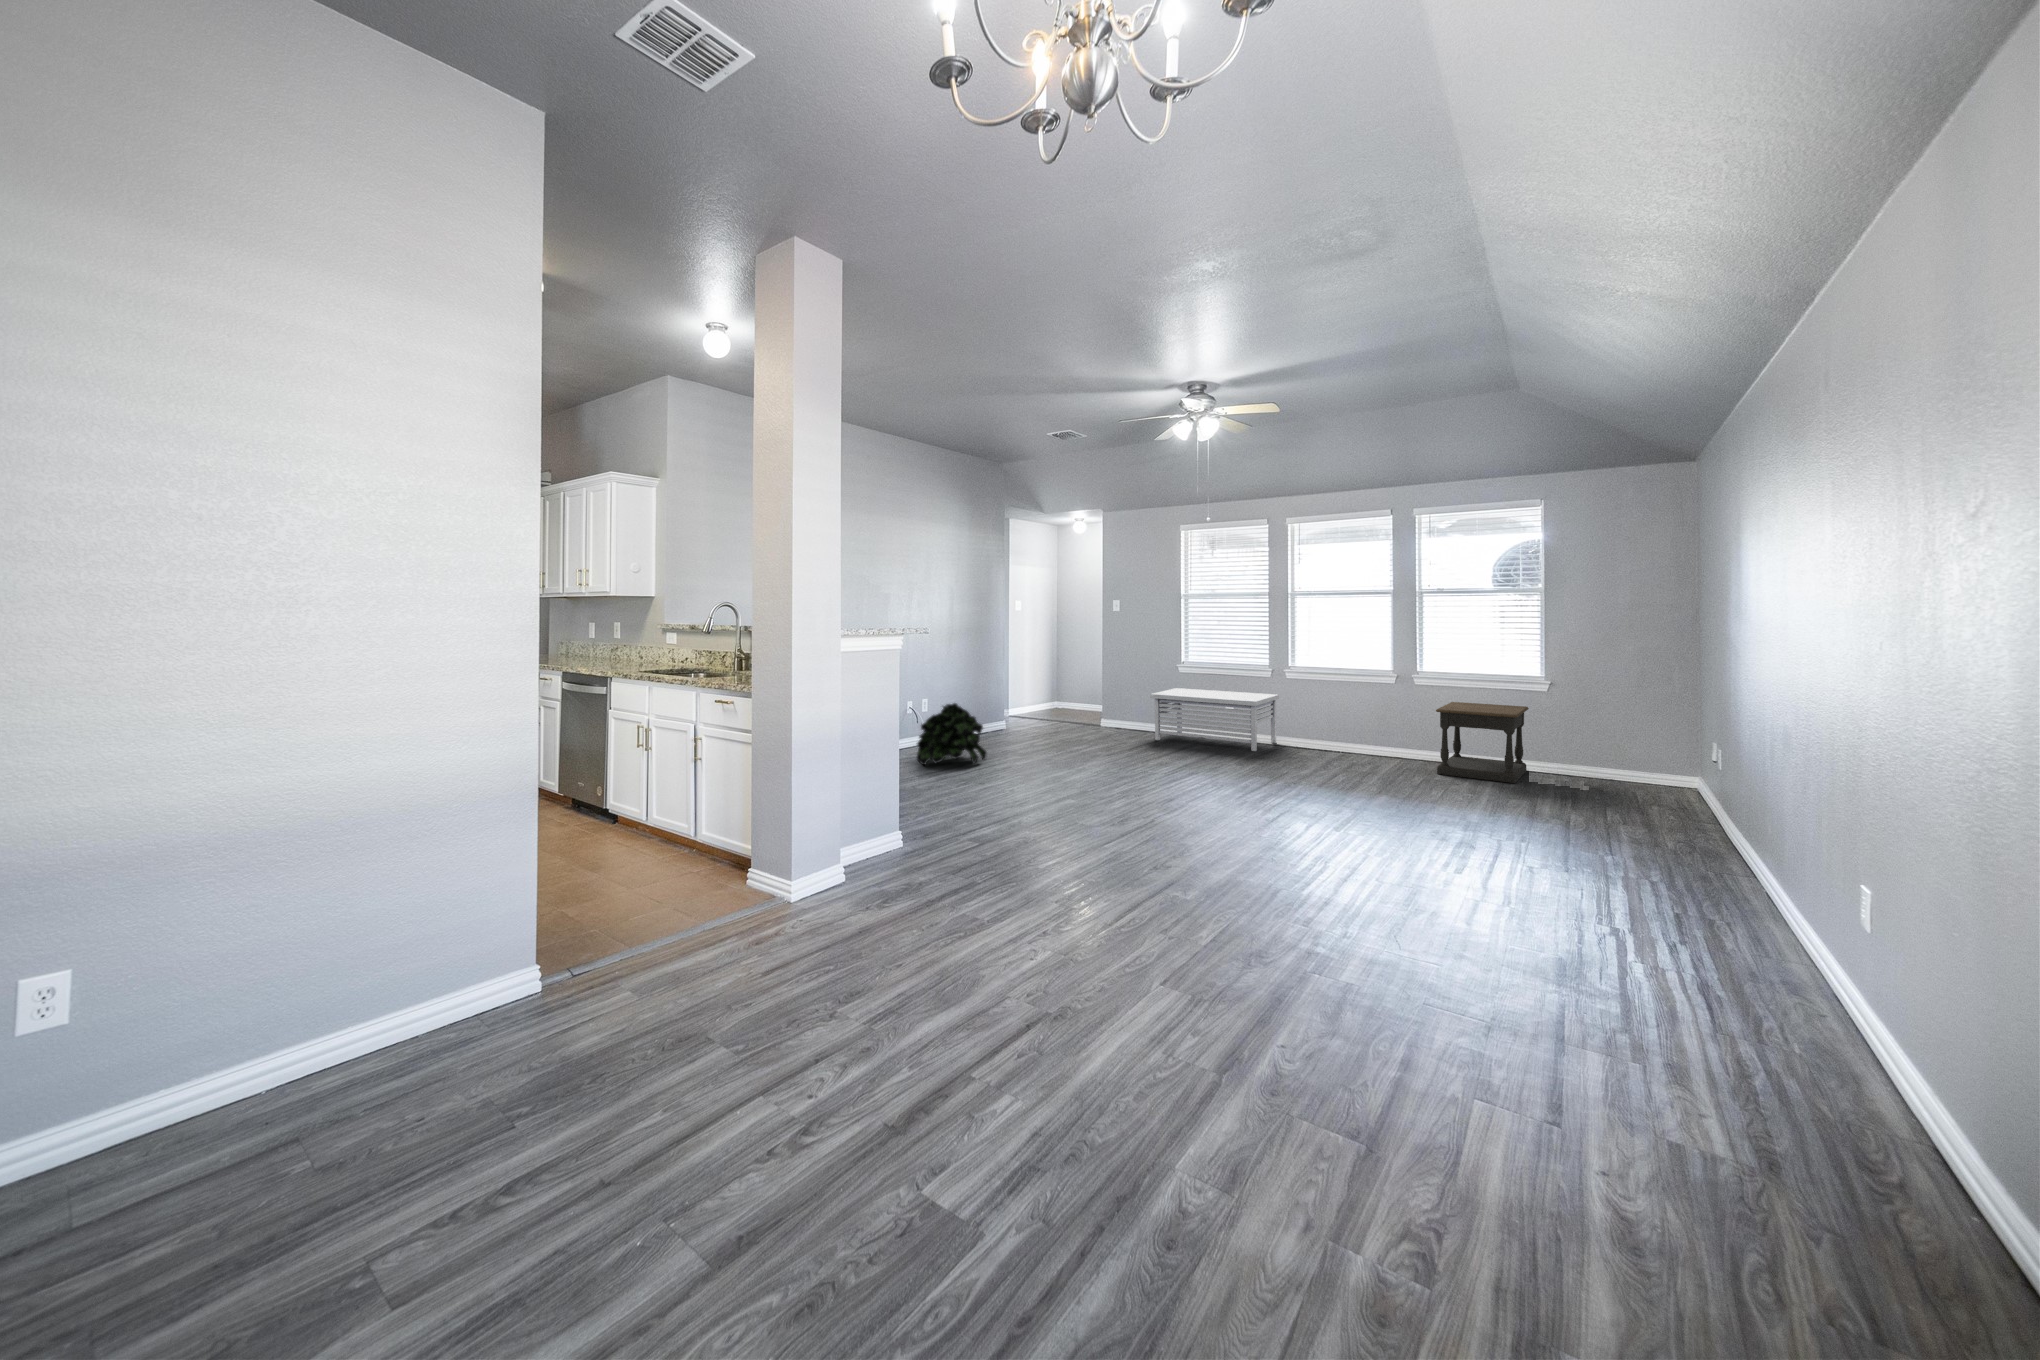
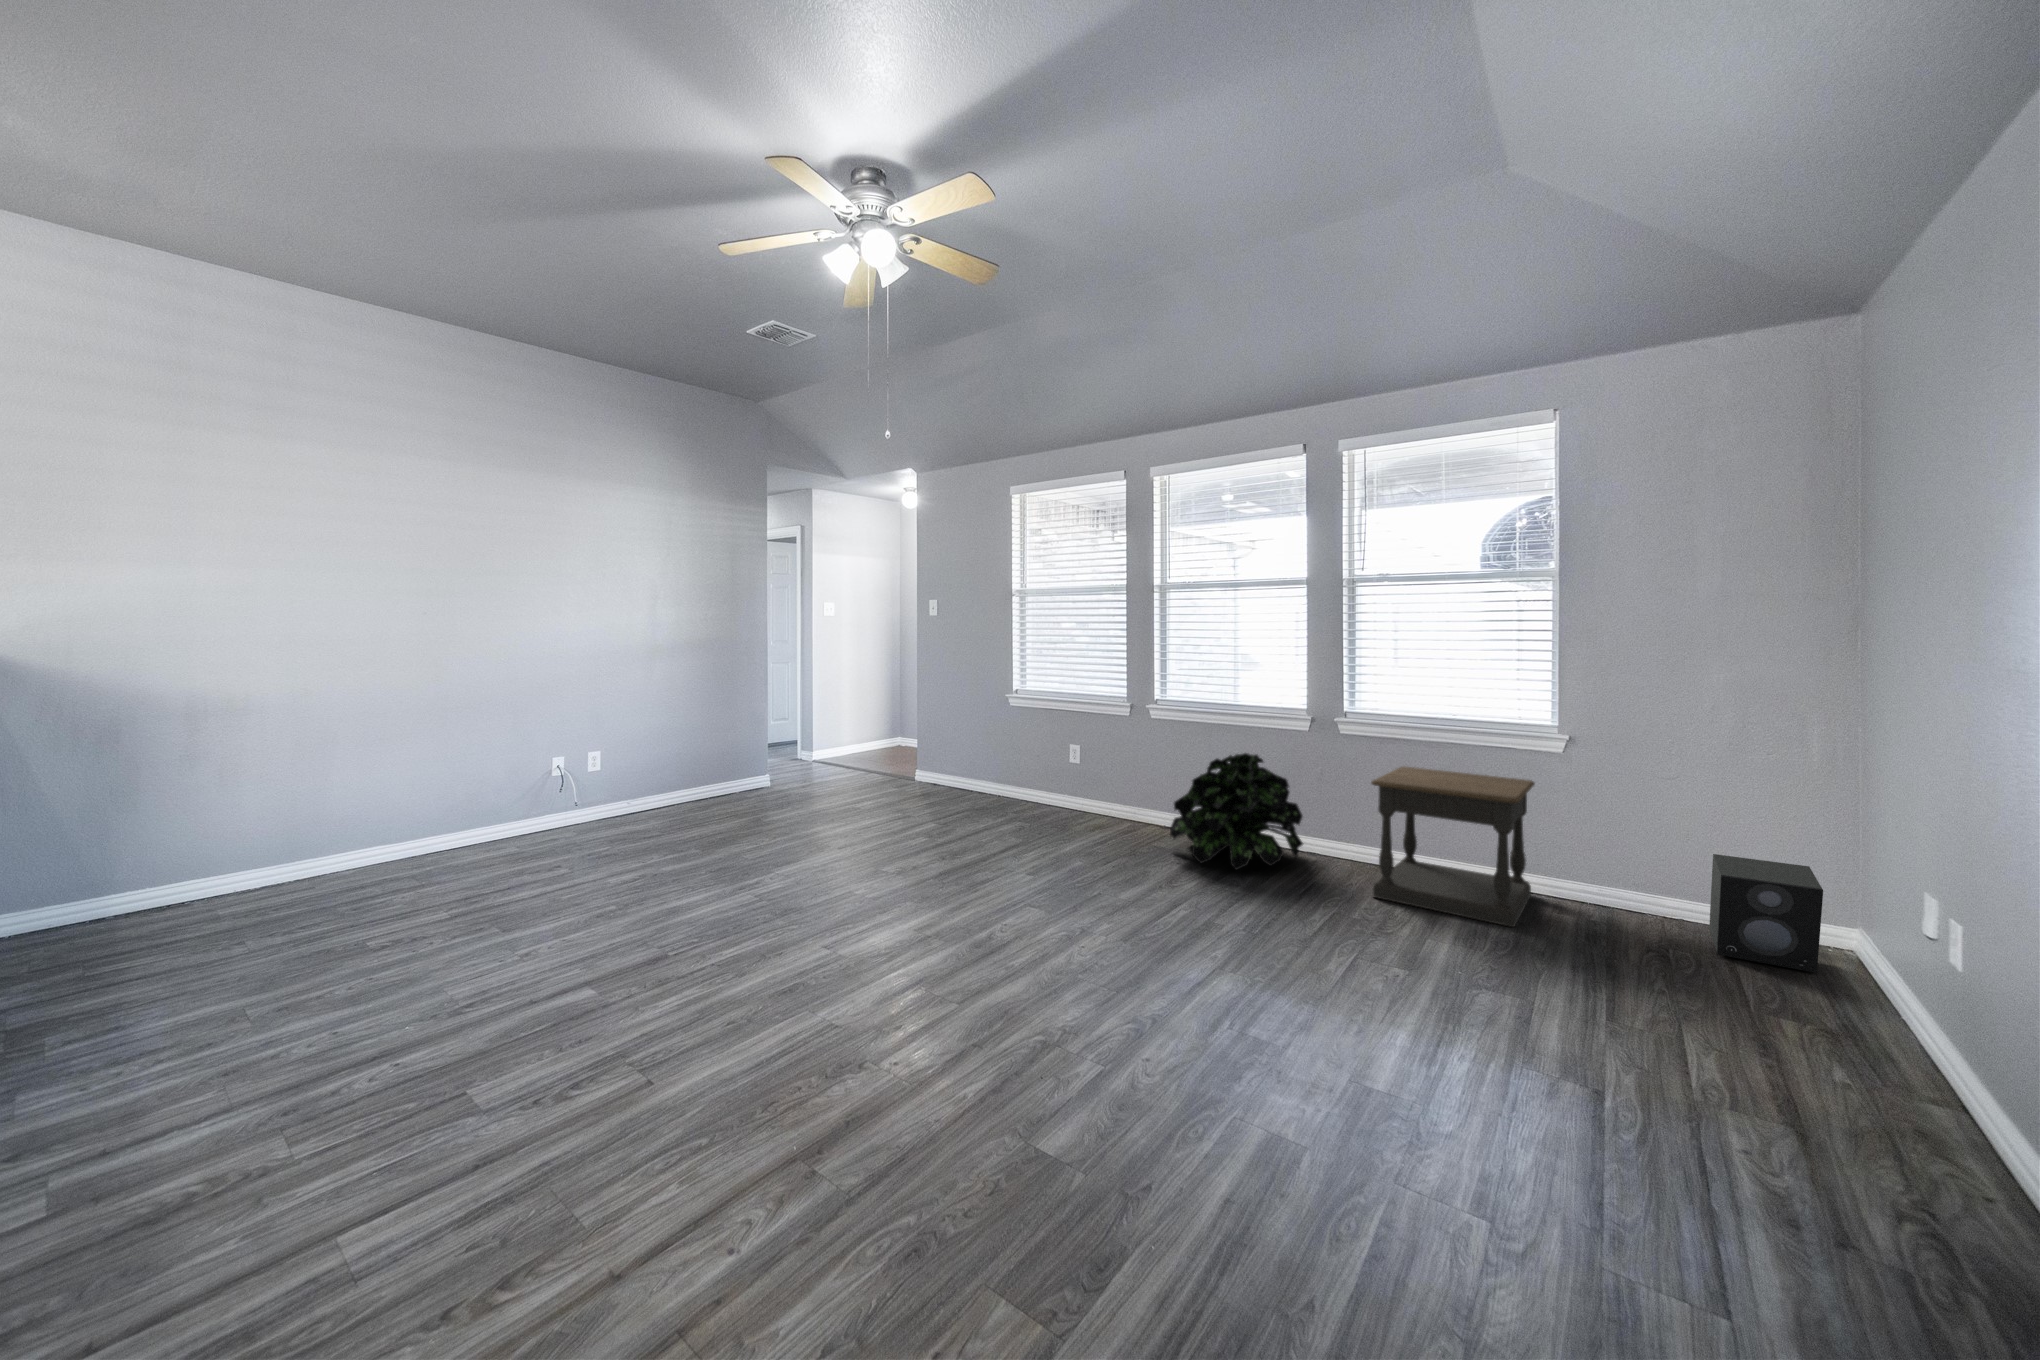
storage bench: present [1150,688,1279,751] -> none [950,729,1139,835]
potted plant: present [917,703,987,765] -> present [1170,753,1303,869]
speaker: none [1617,739,1665,794] -> present [1709,854,1823,973]

